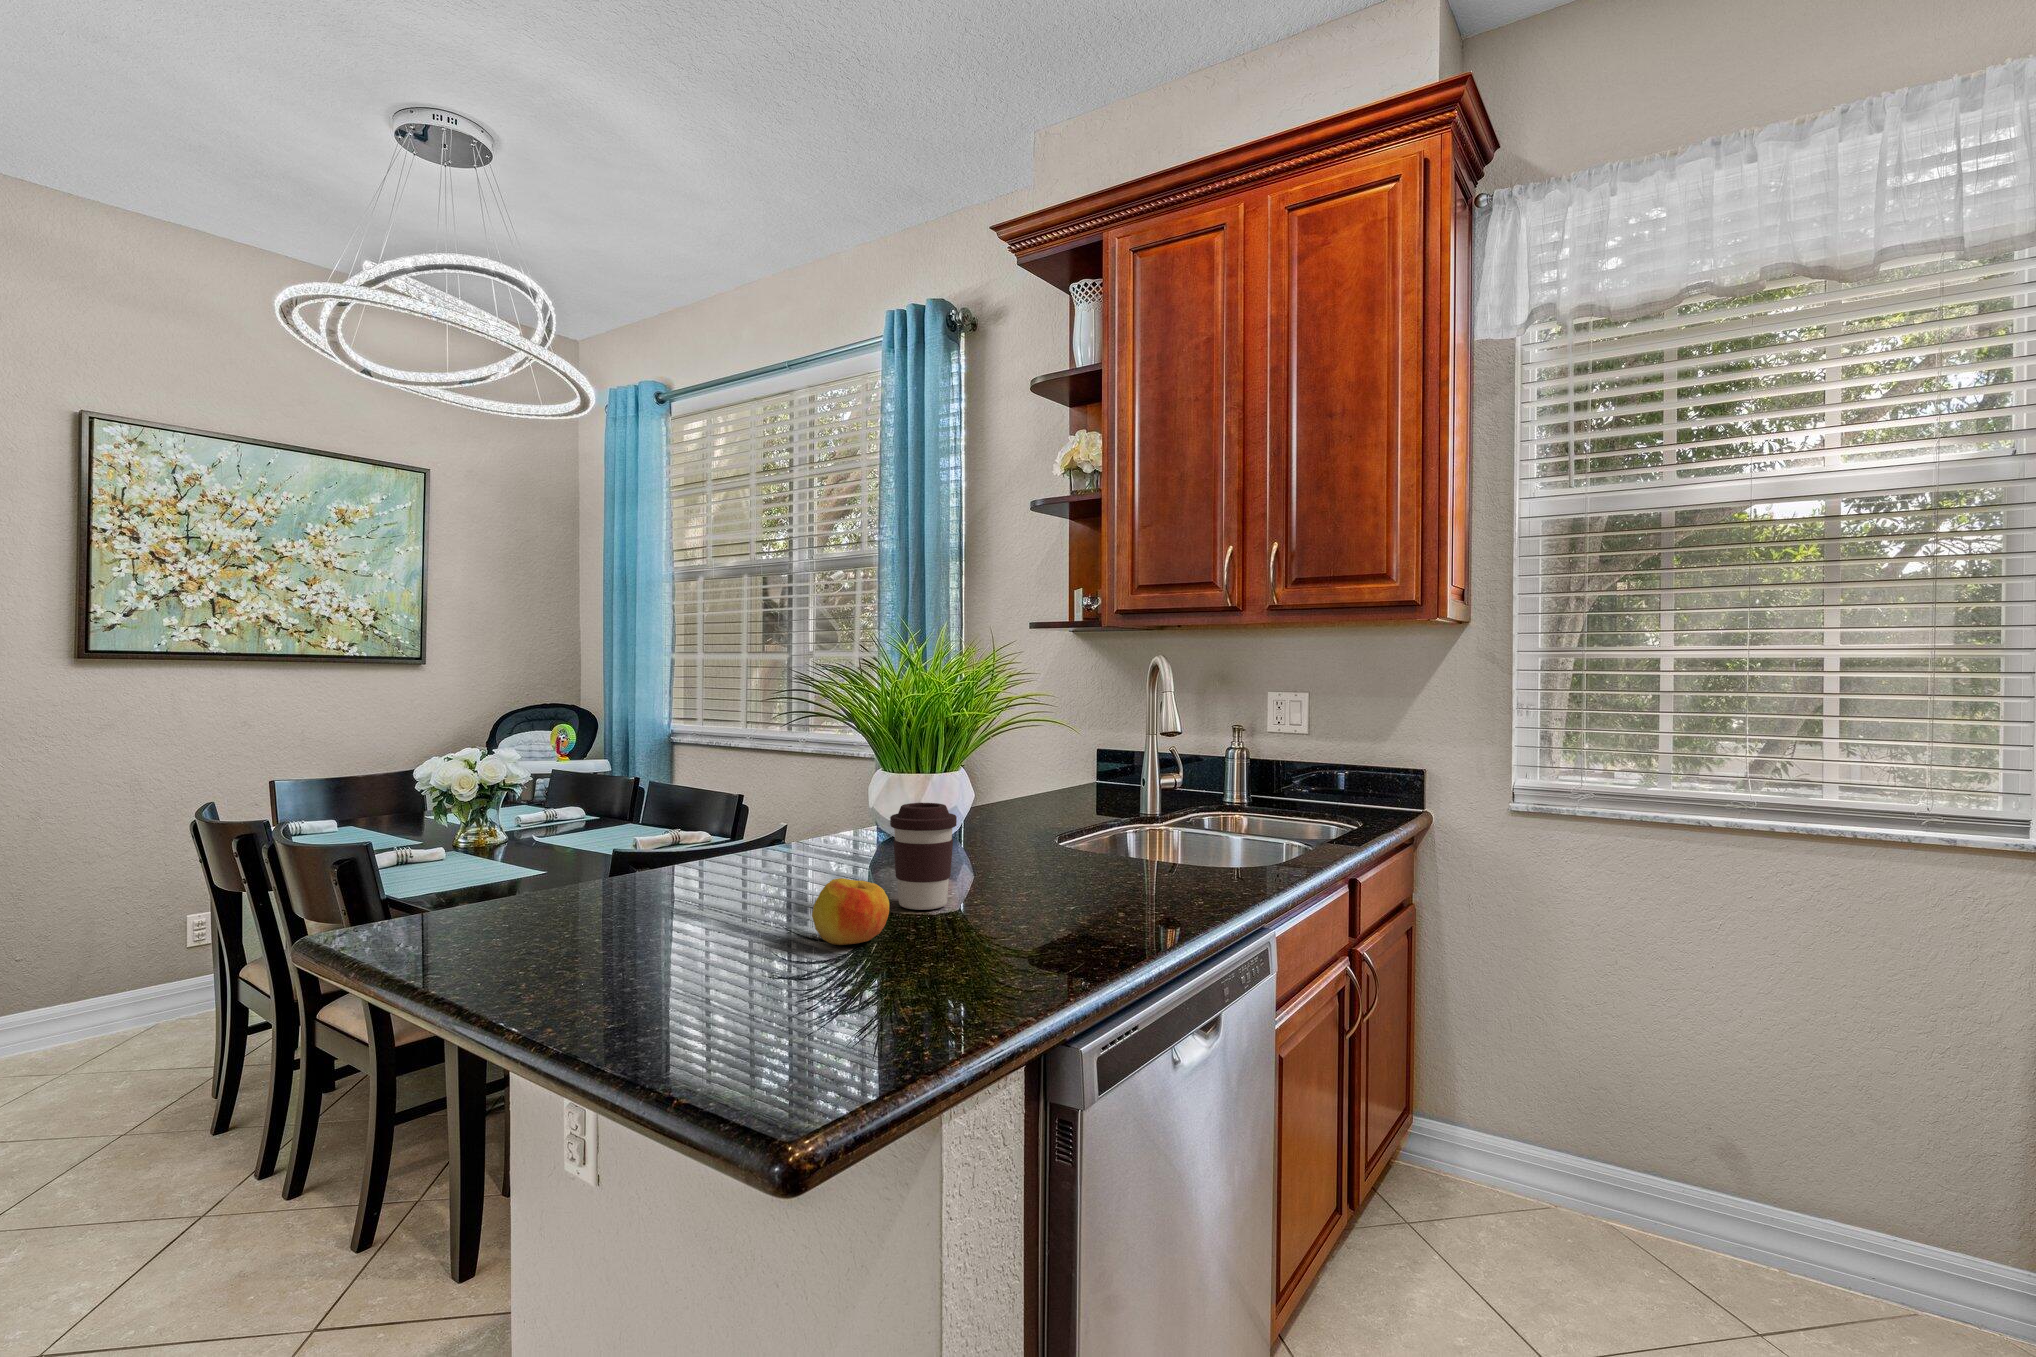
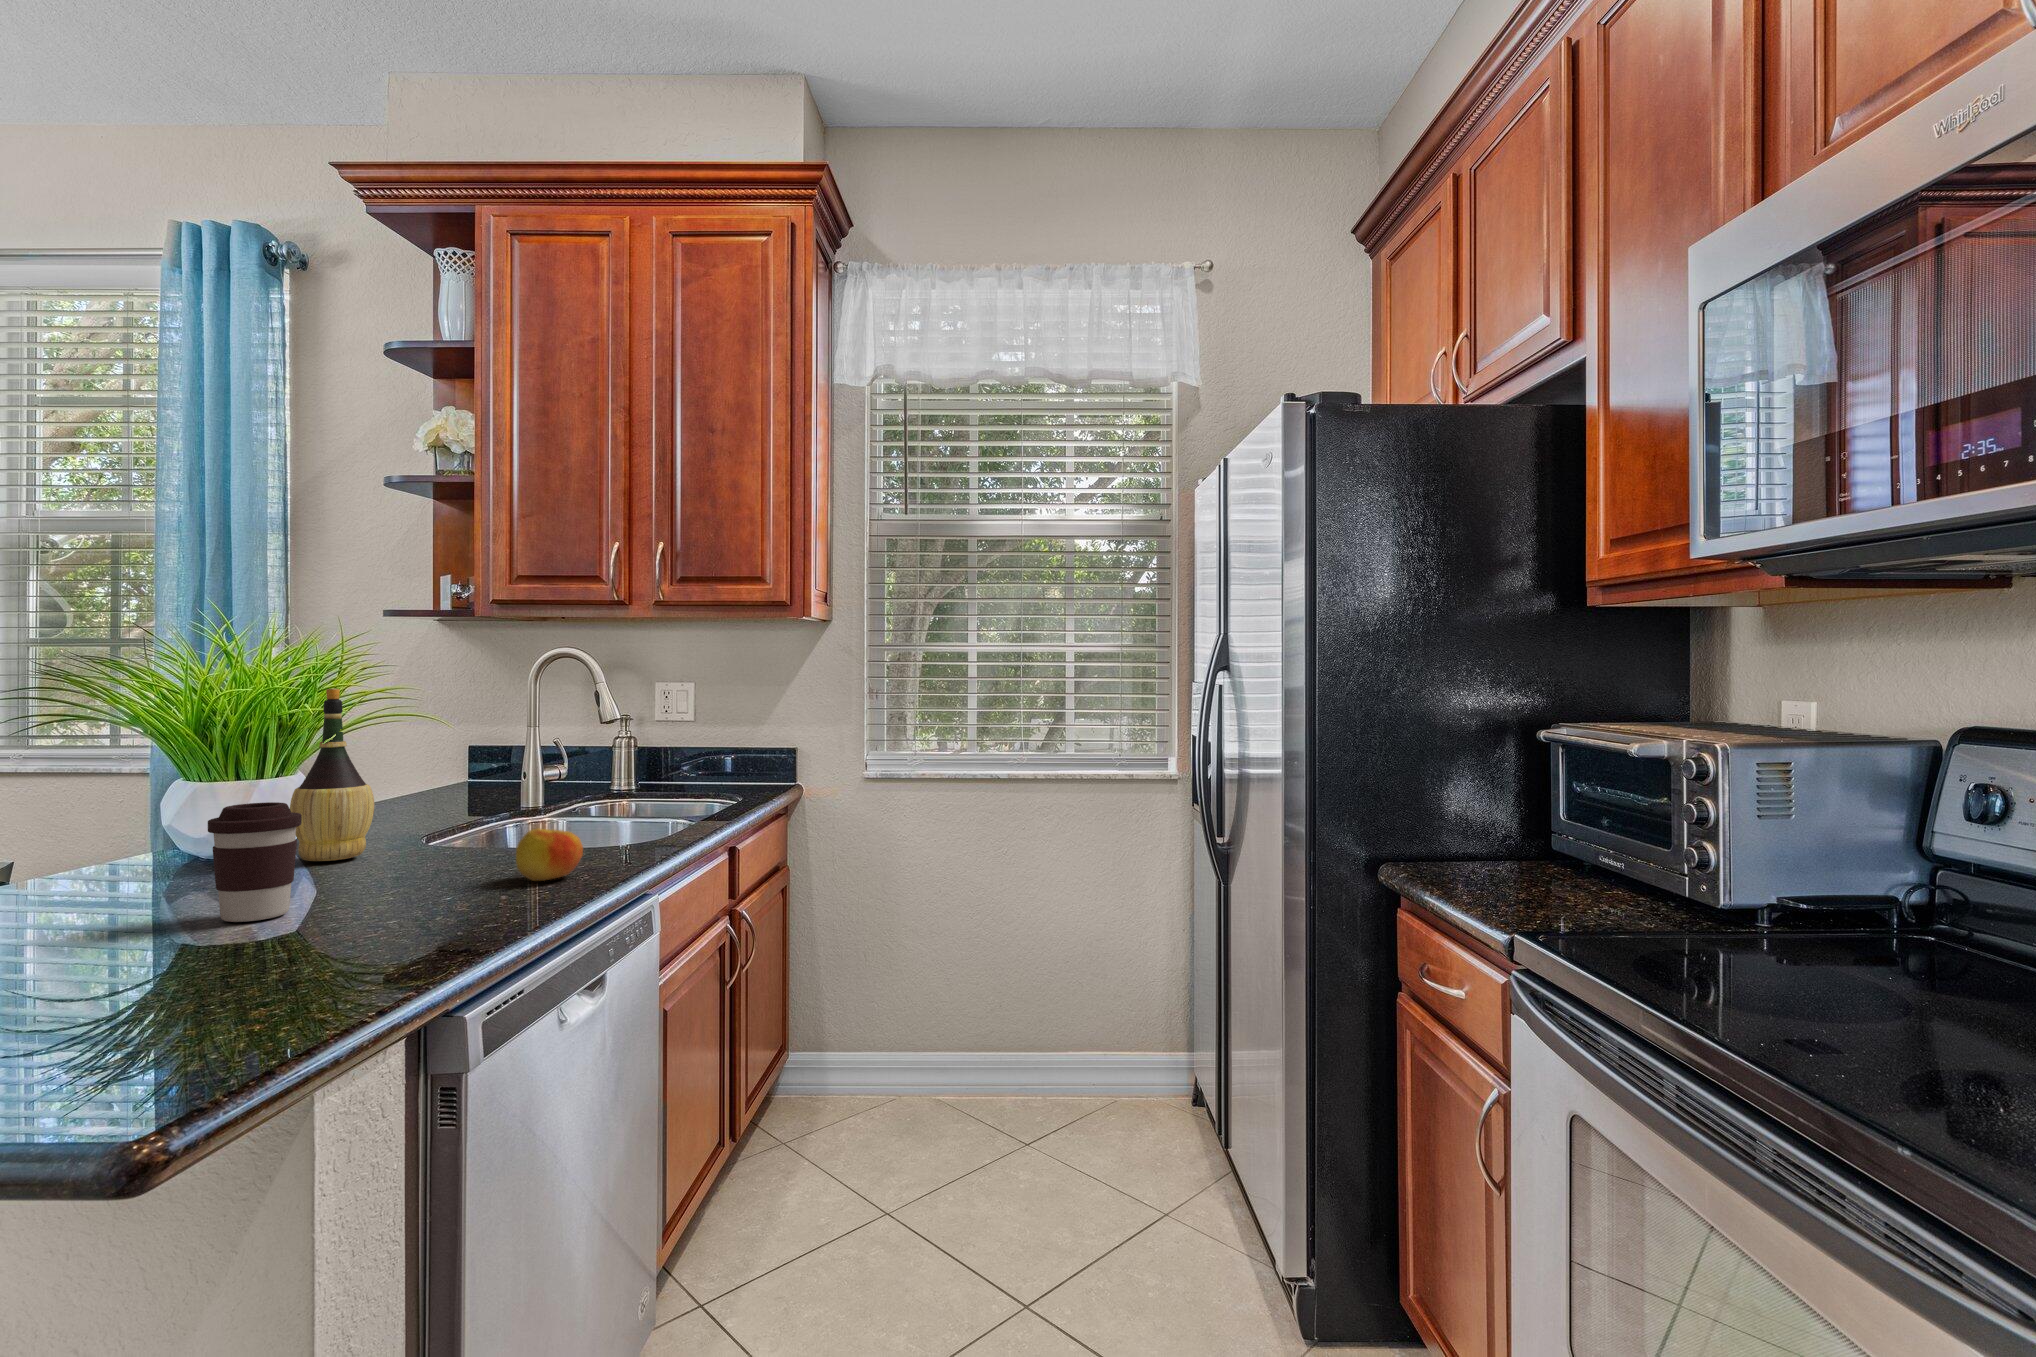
wine bottle: none [954,697,1017,855] -> present [290,688,374,861]
apple: present [812,878,889,945] -> present [516,829,583,881]

